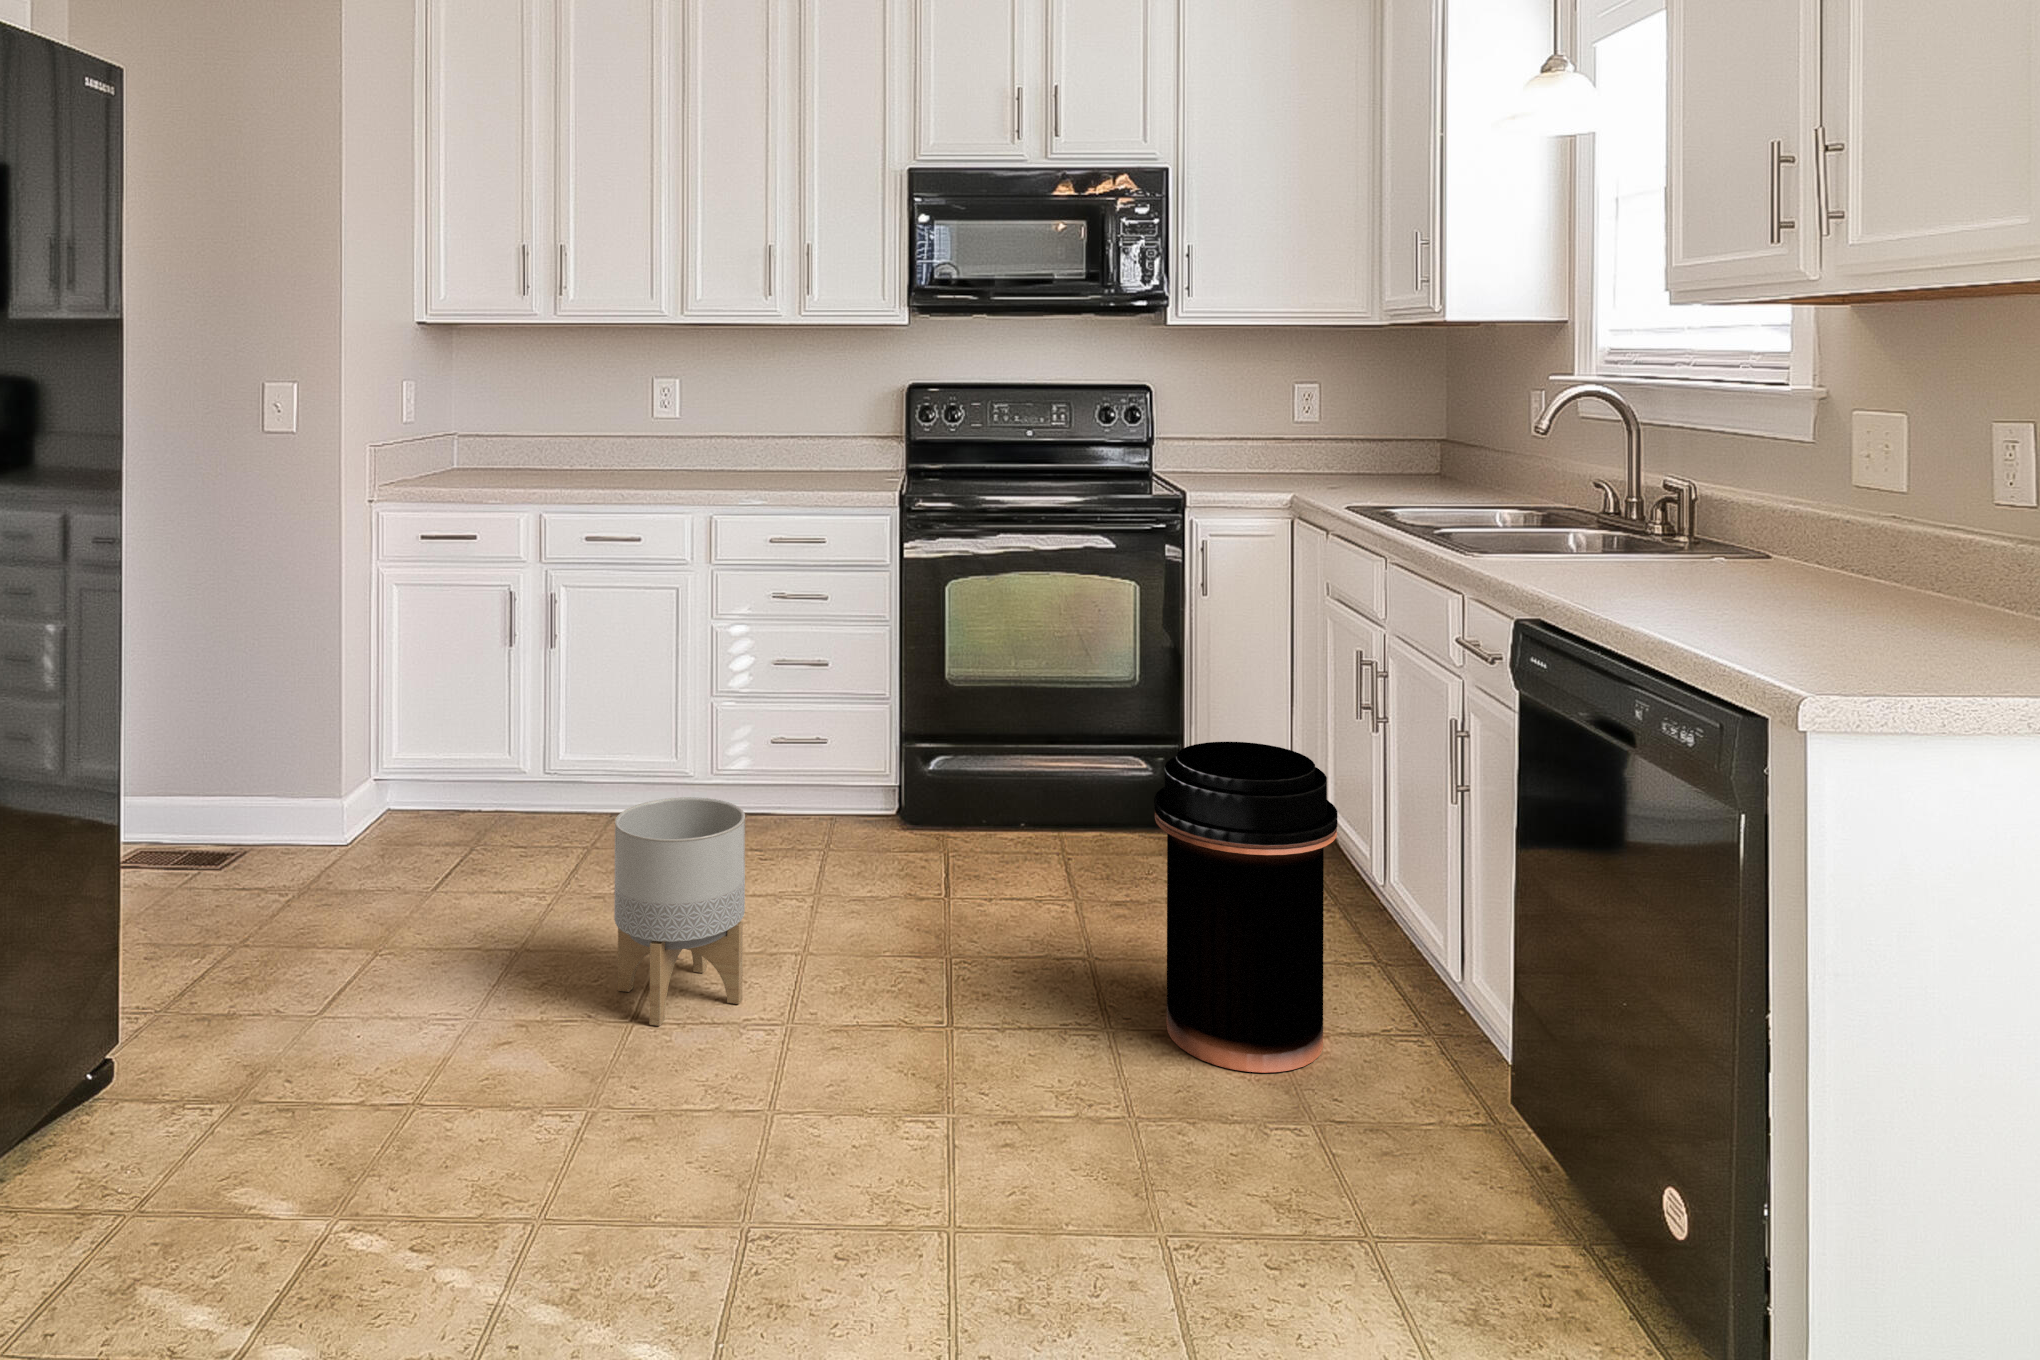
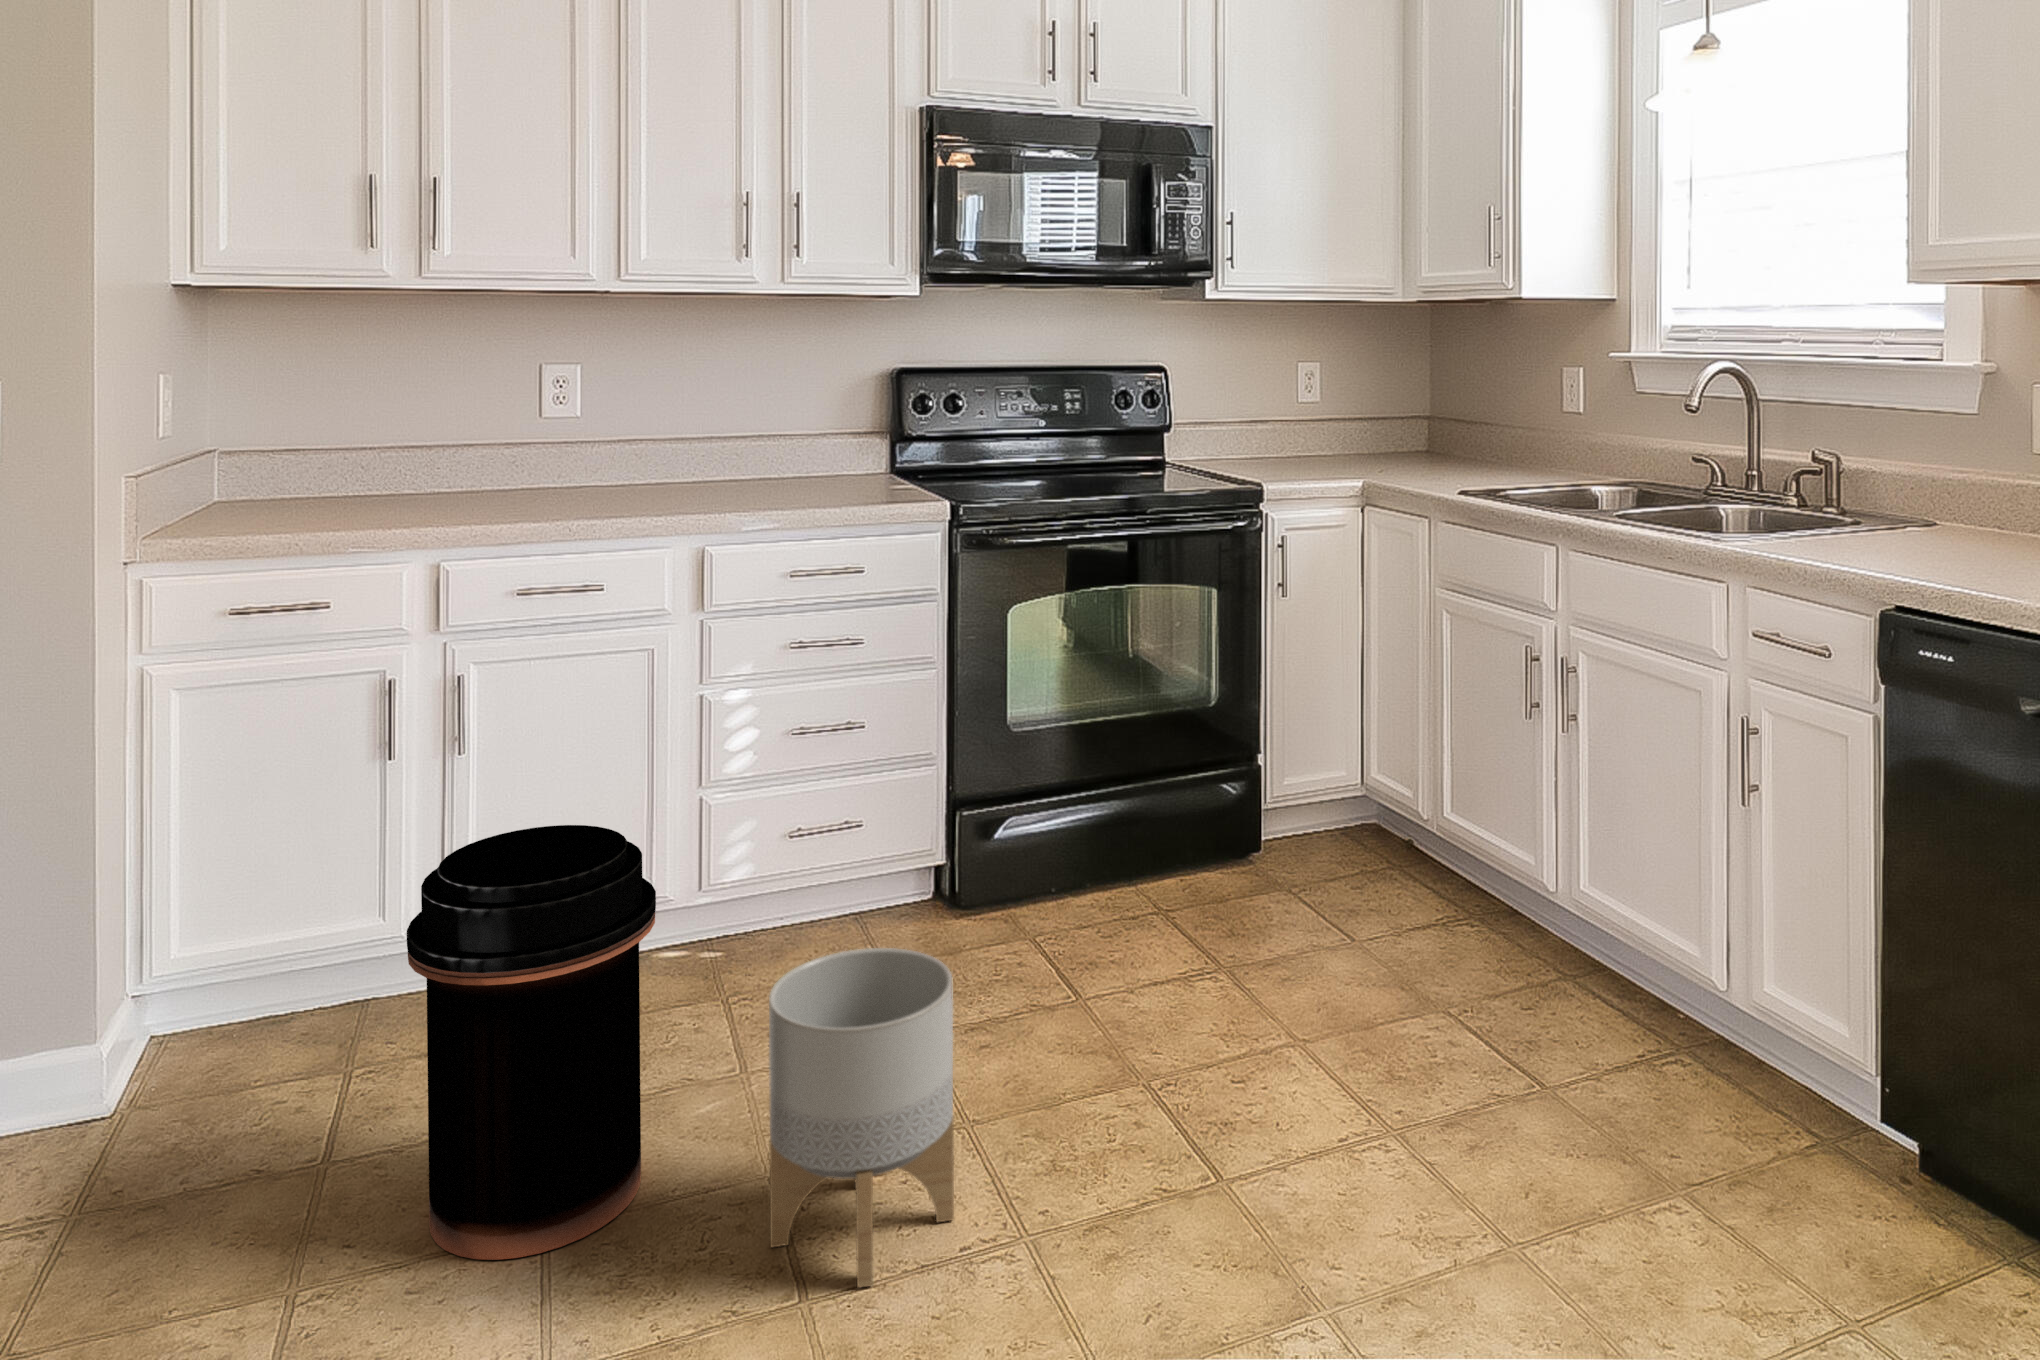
trash can: present [1154,742,1338,1073] -> present [407,825,656,1260]

